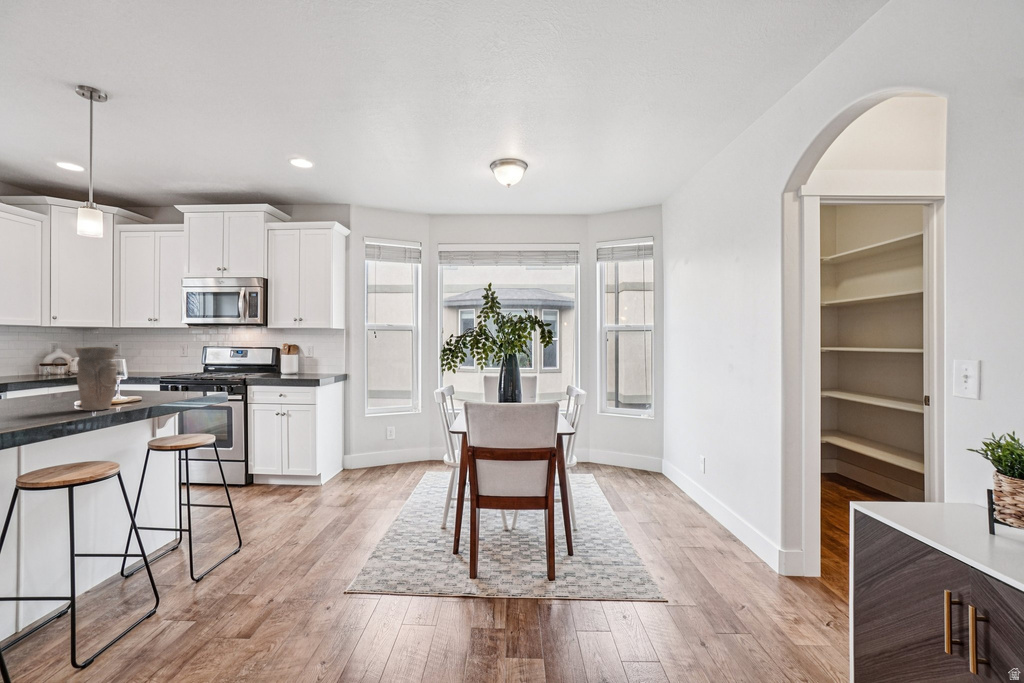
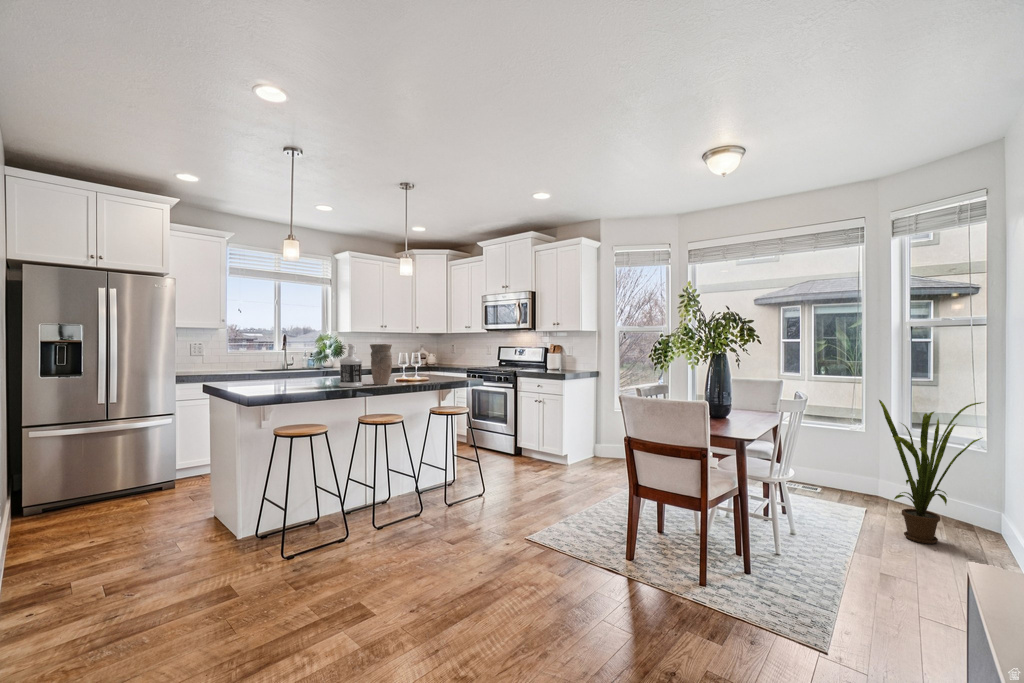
bottle: none [26,347,72,420] -> present [339,344,363,387]
house plant: none [629,389,691,500] -> present [879,400,983,544]

